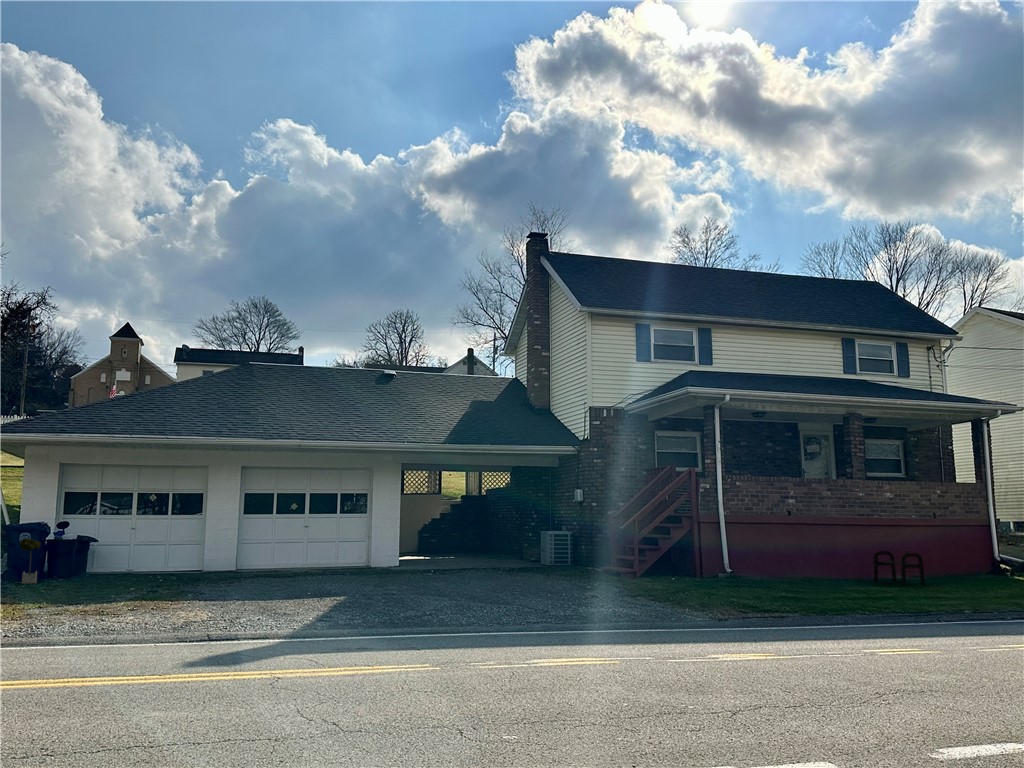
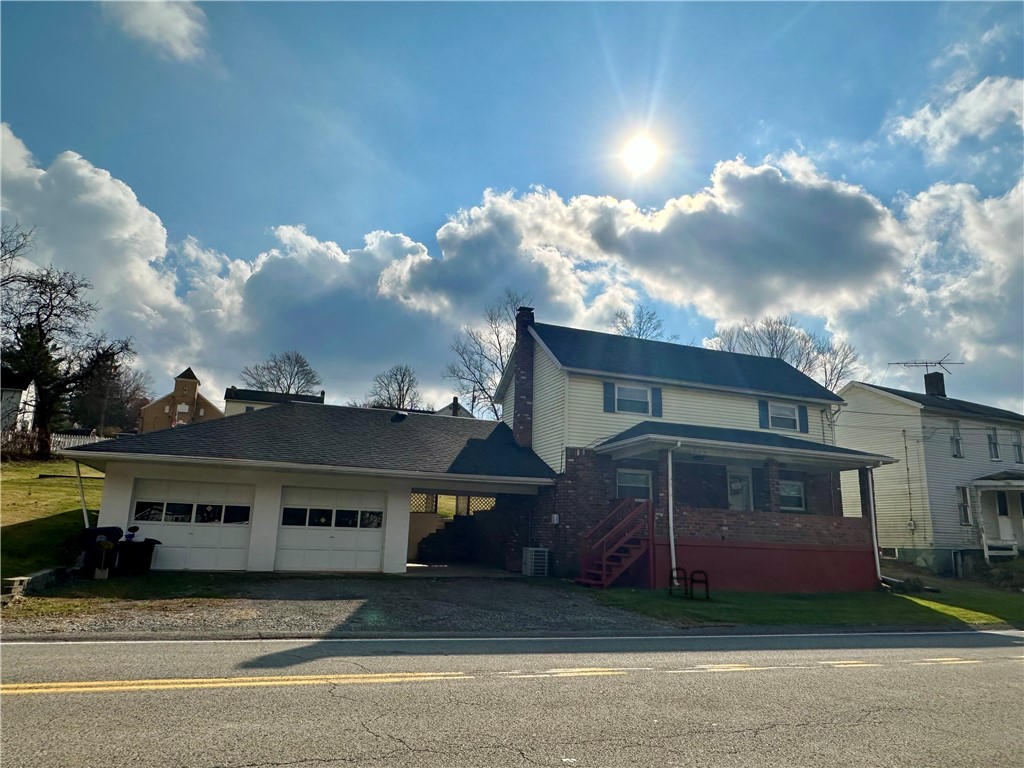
bench: present [874,551,925,585] -> present [669,567,709,598]

